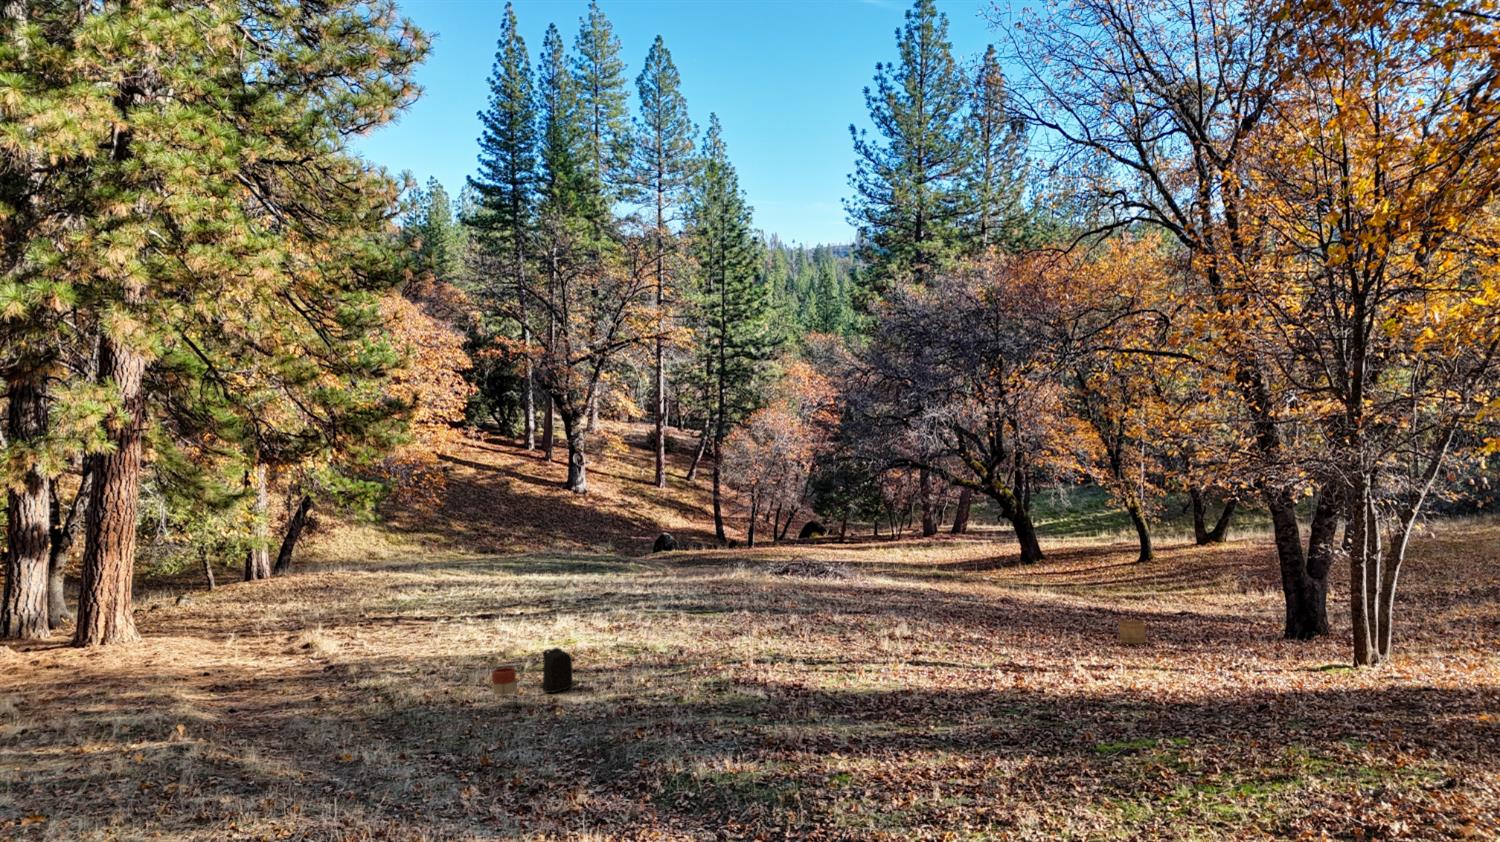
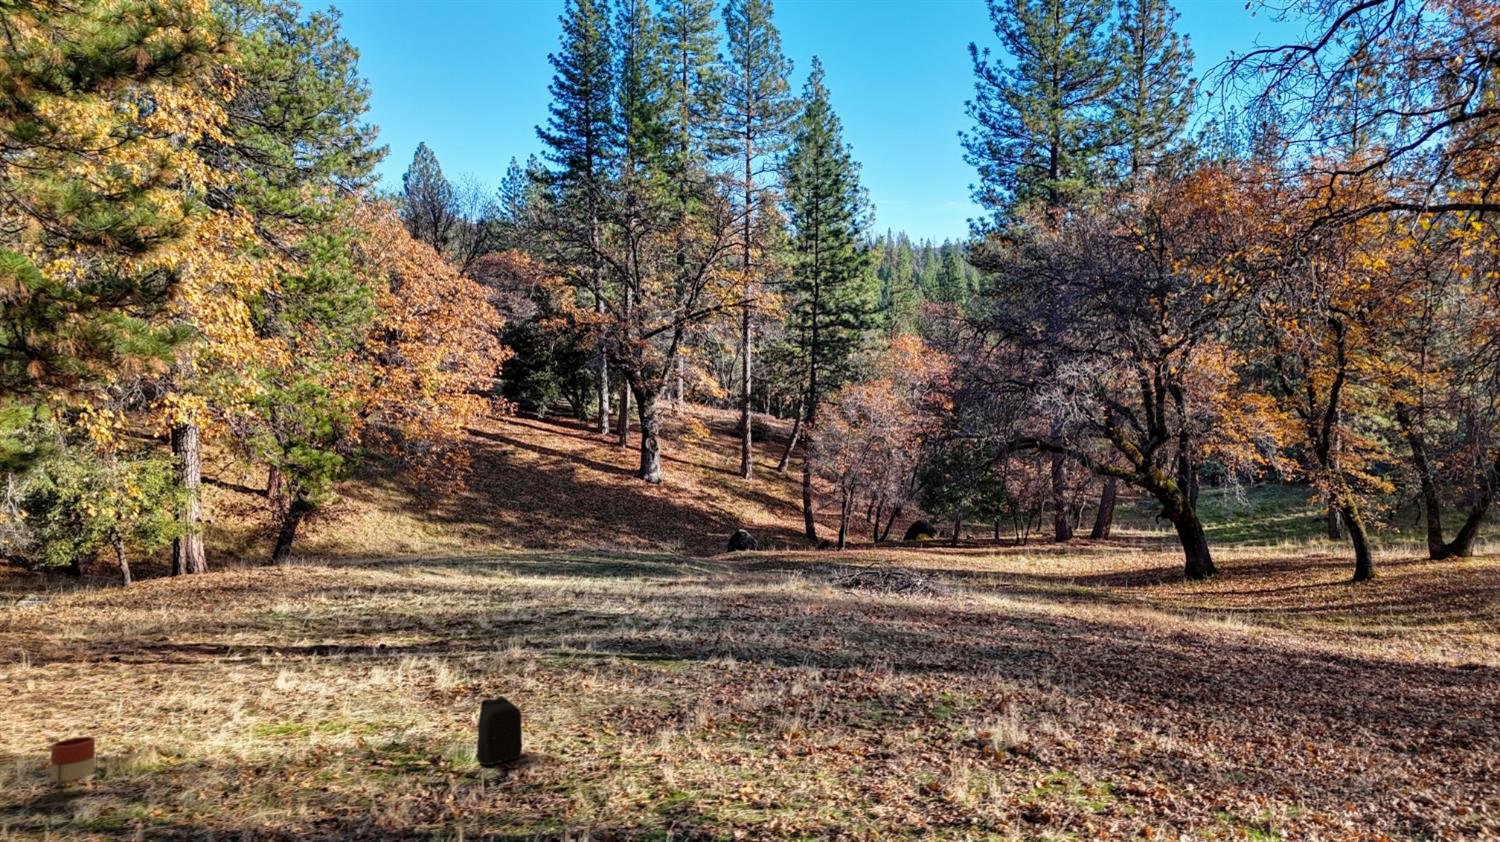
wooden bucket: present [1118,620,1146,644] -> none [1370,680,1418,720]
planter: present [492,667,517,696] -> present [50,736,98,801]

